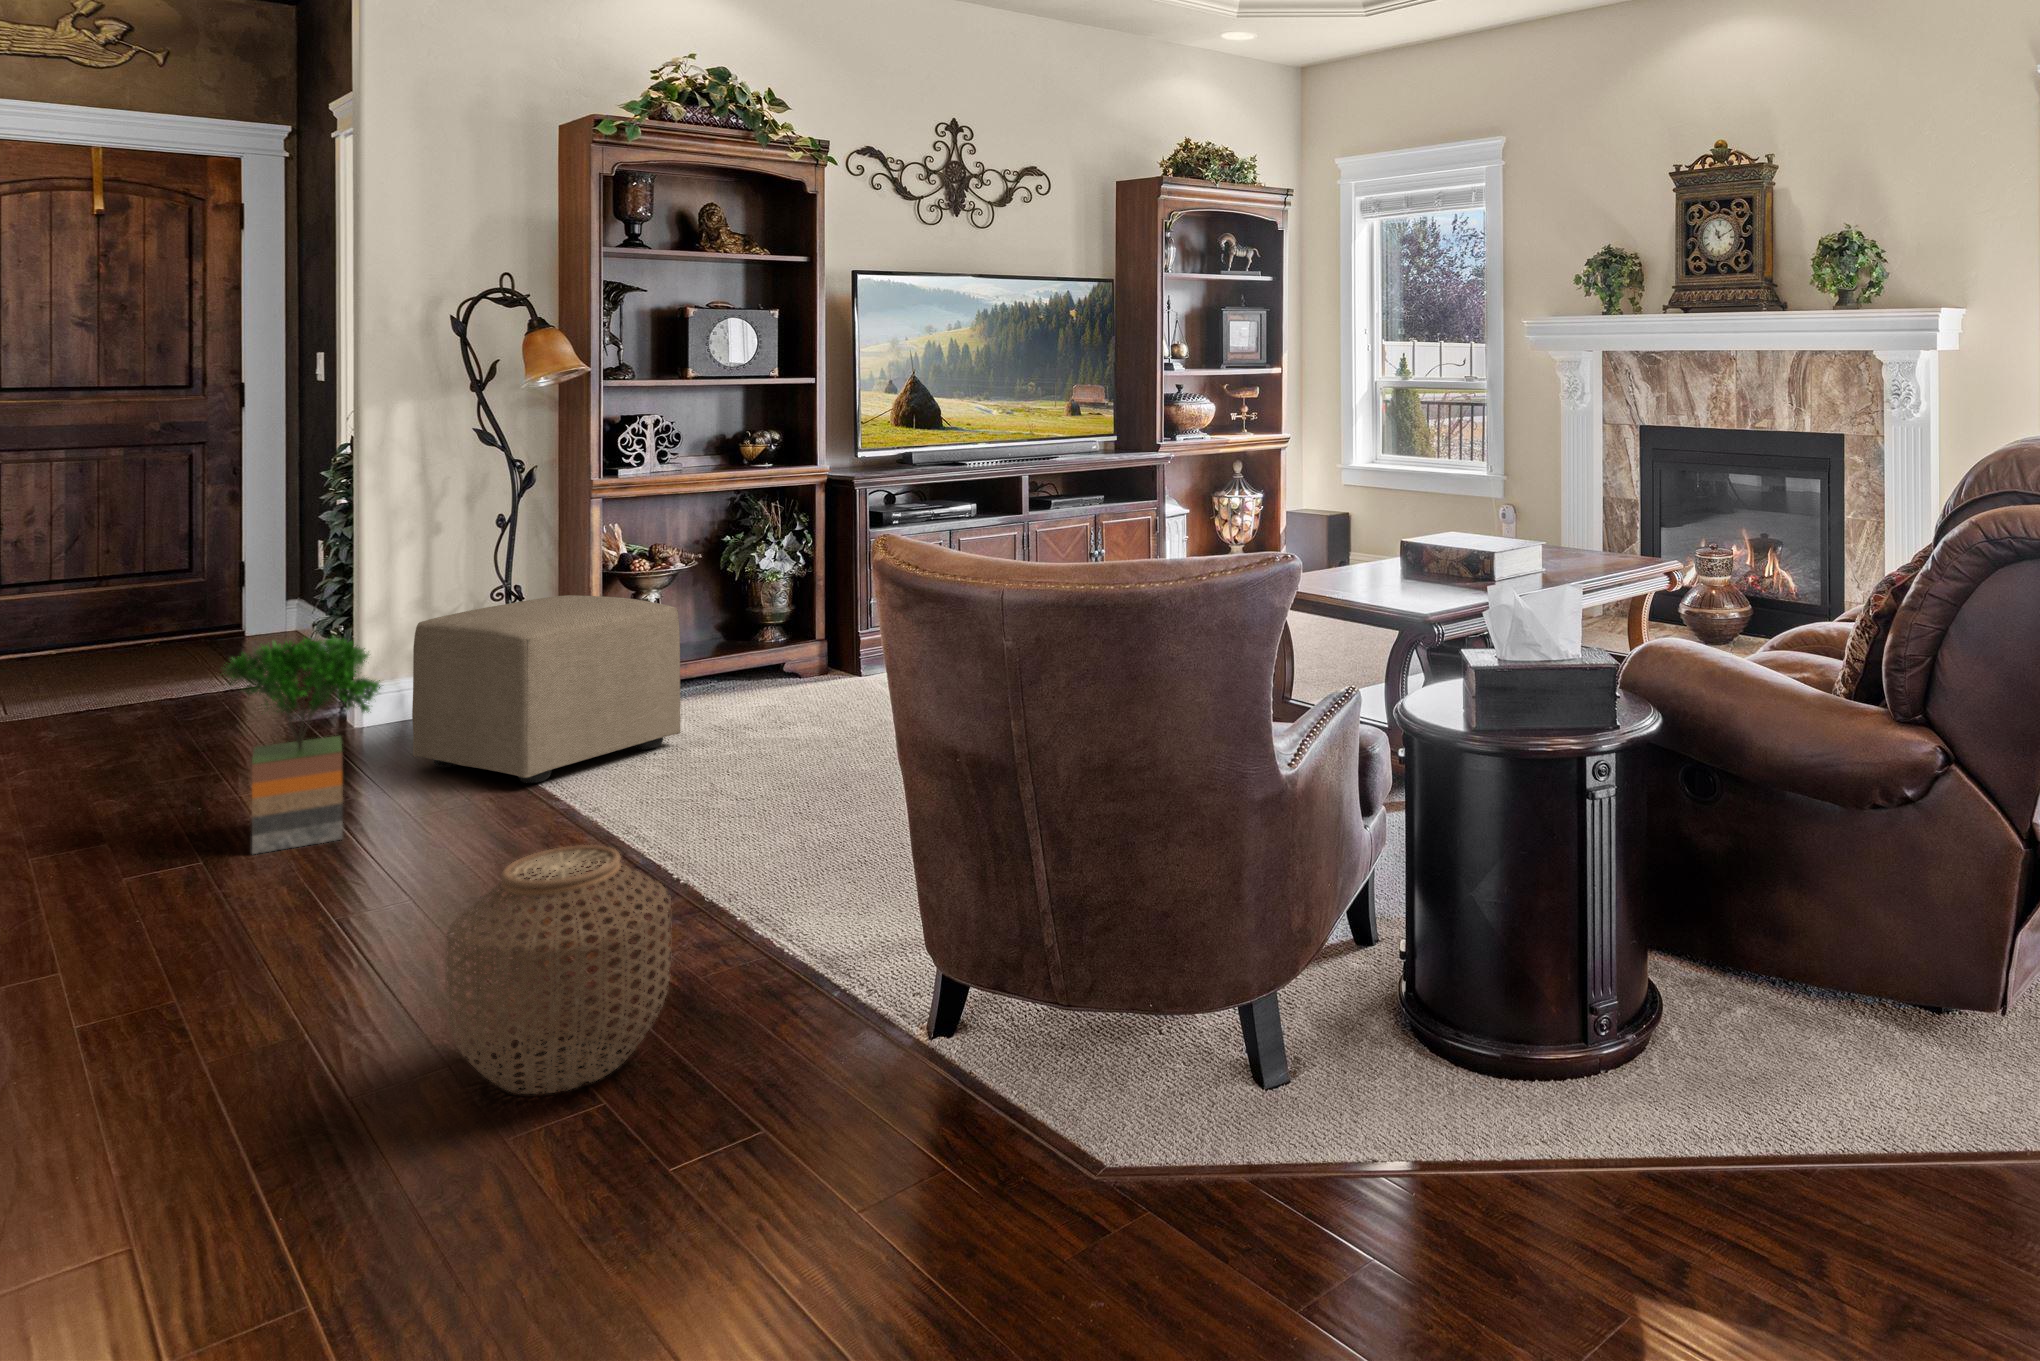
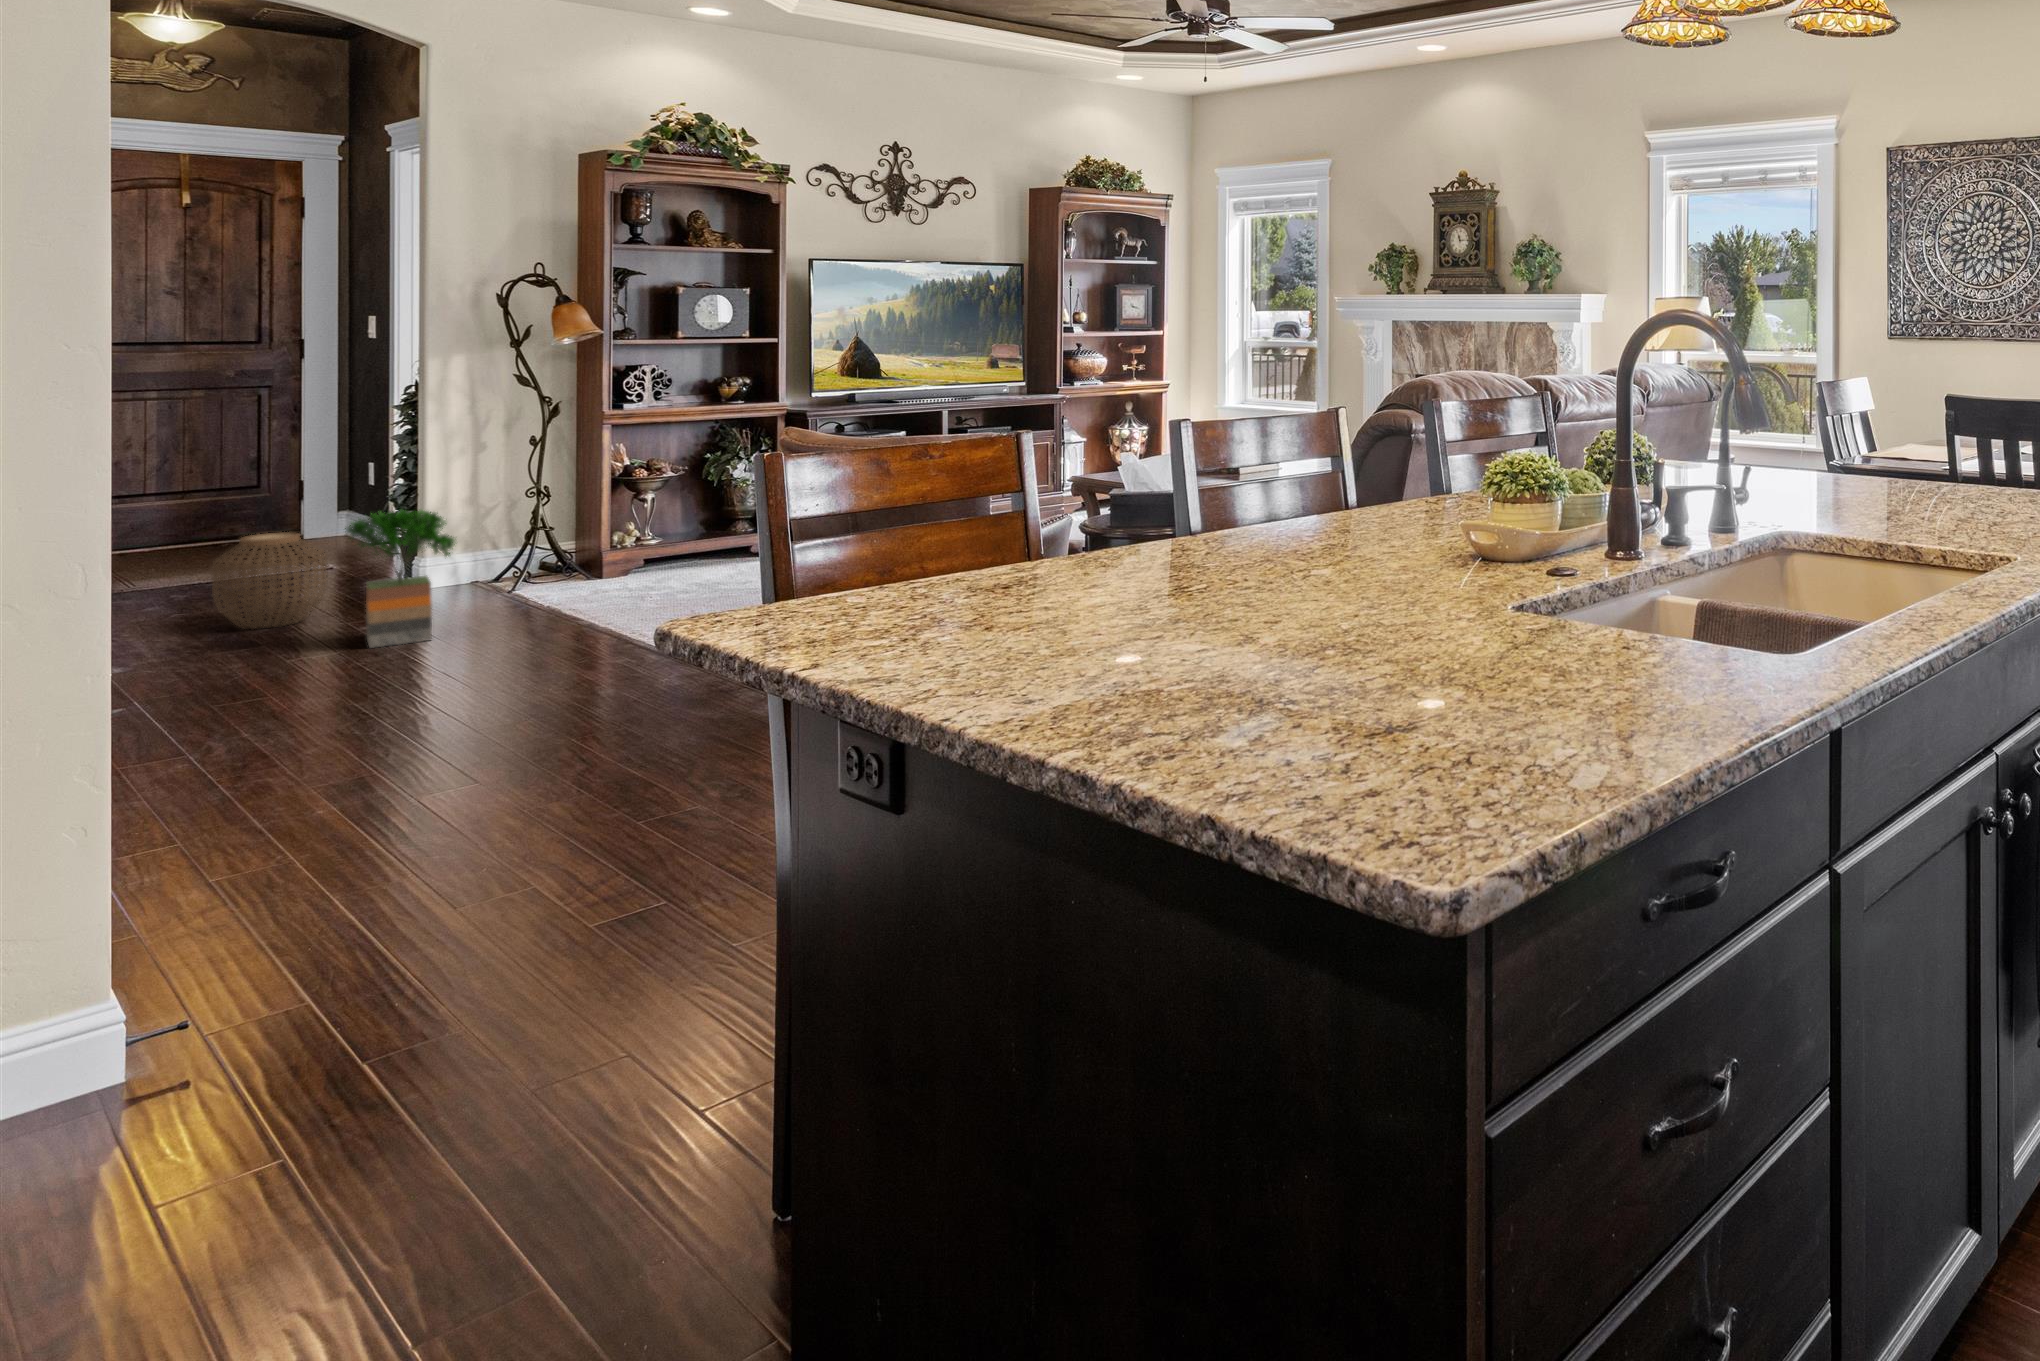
ottoman: present [412,595,680,783] -> none [473,491,672,612]
woven basket: present [445,845,671,1094] -> present [212,532,327,628]

